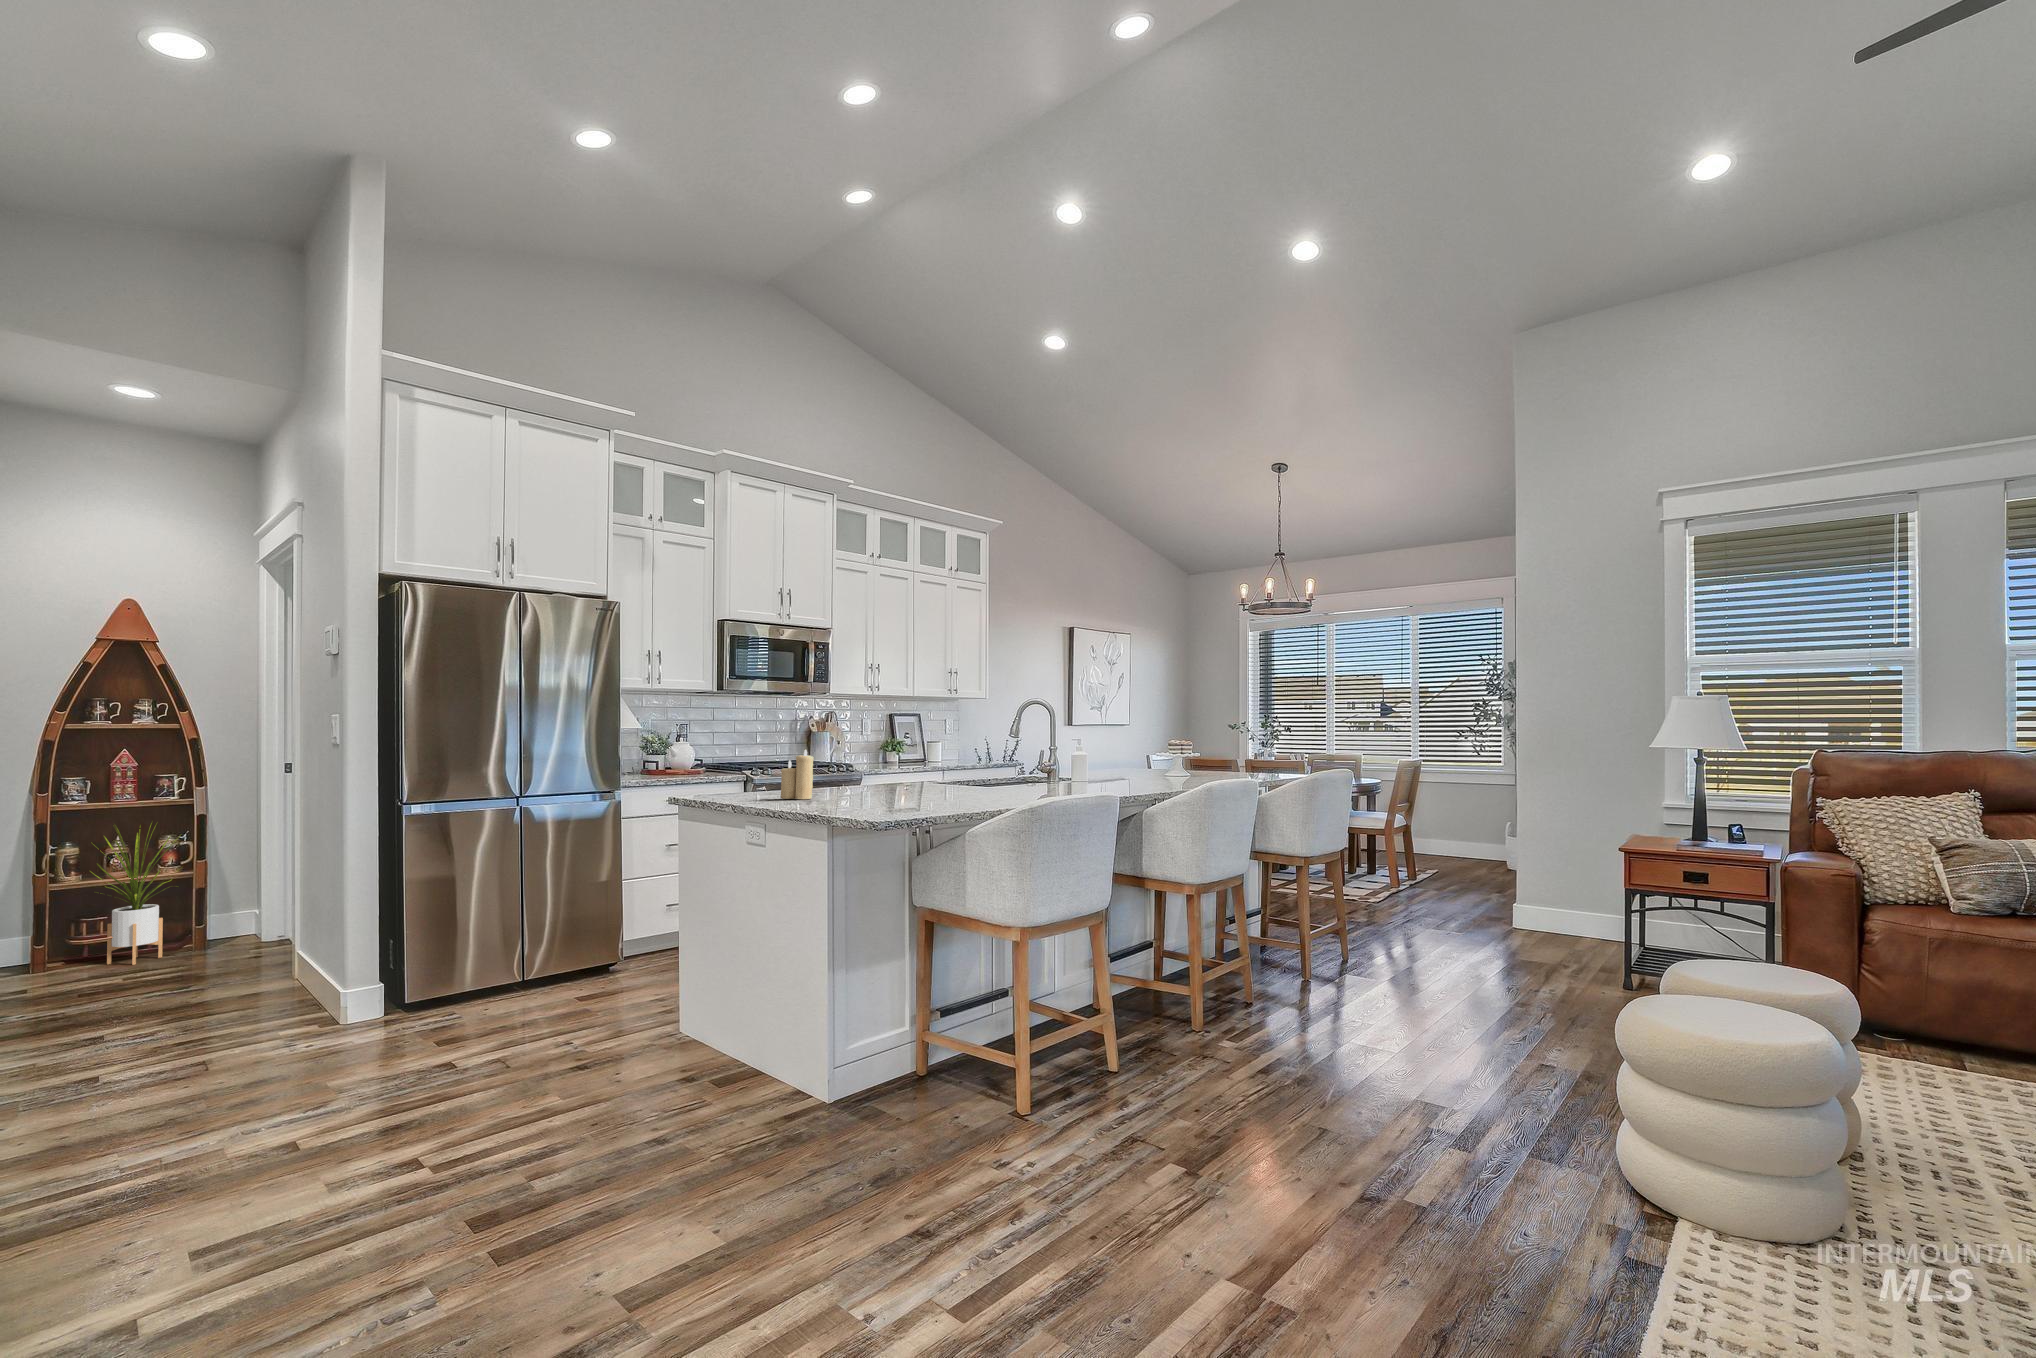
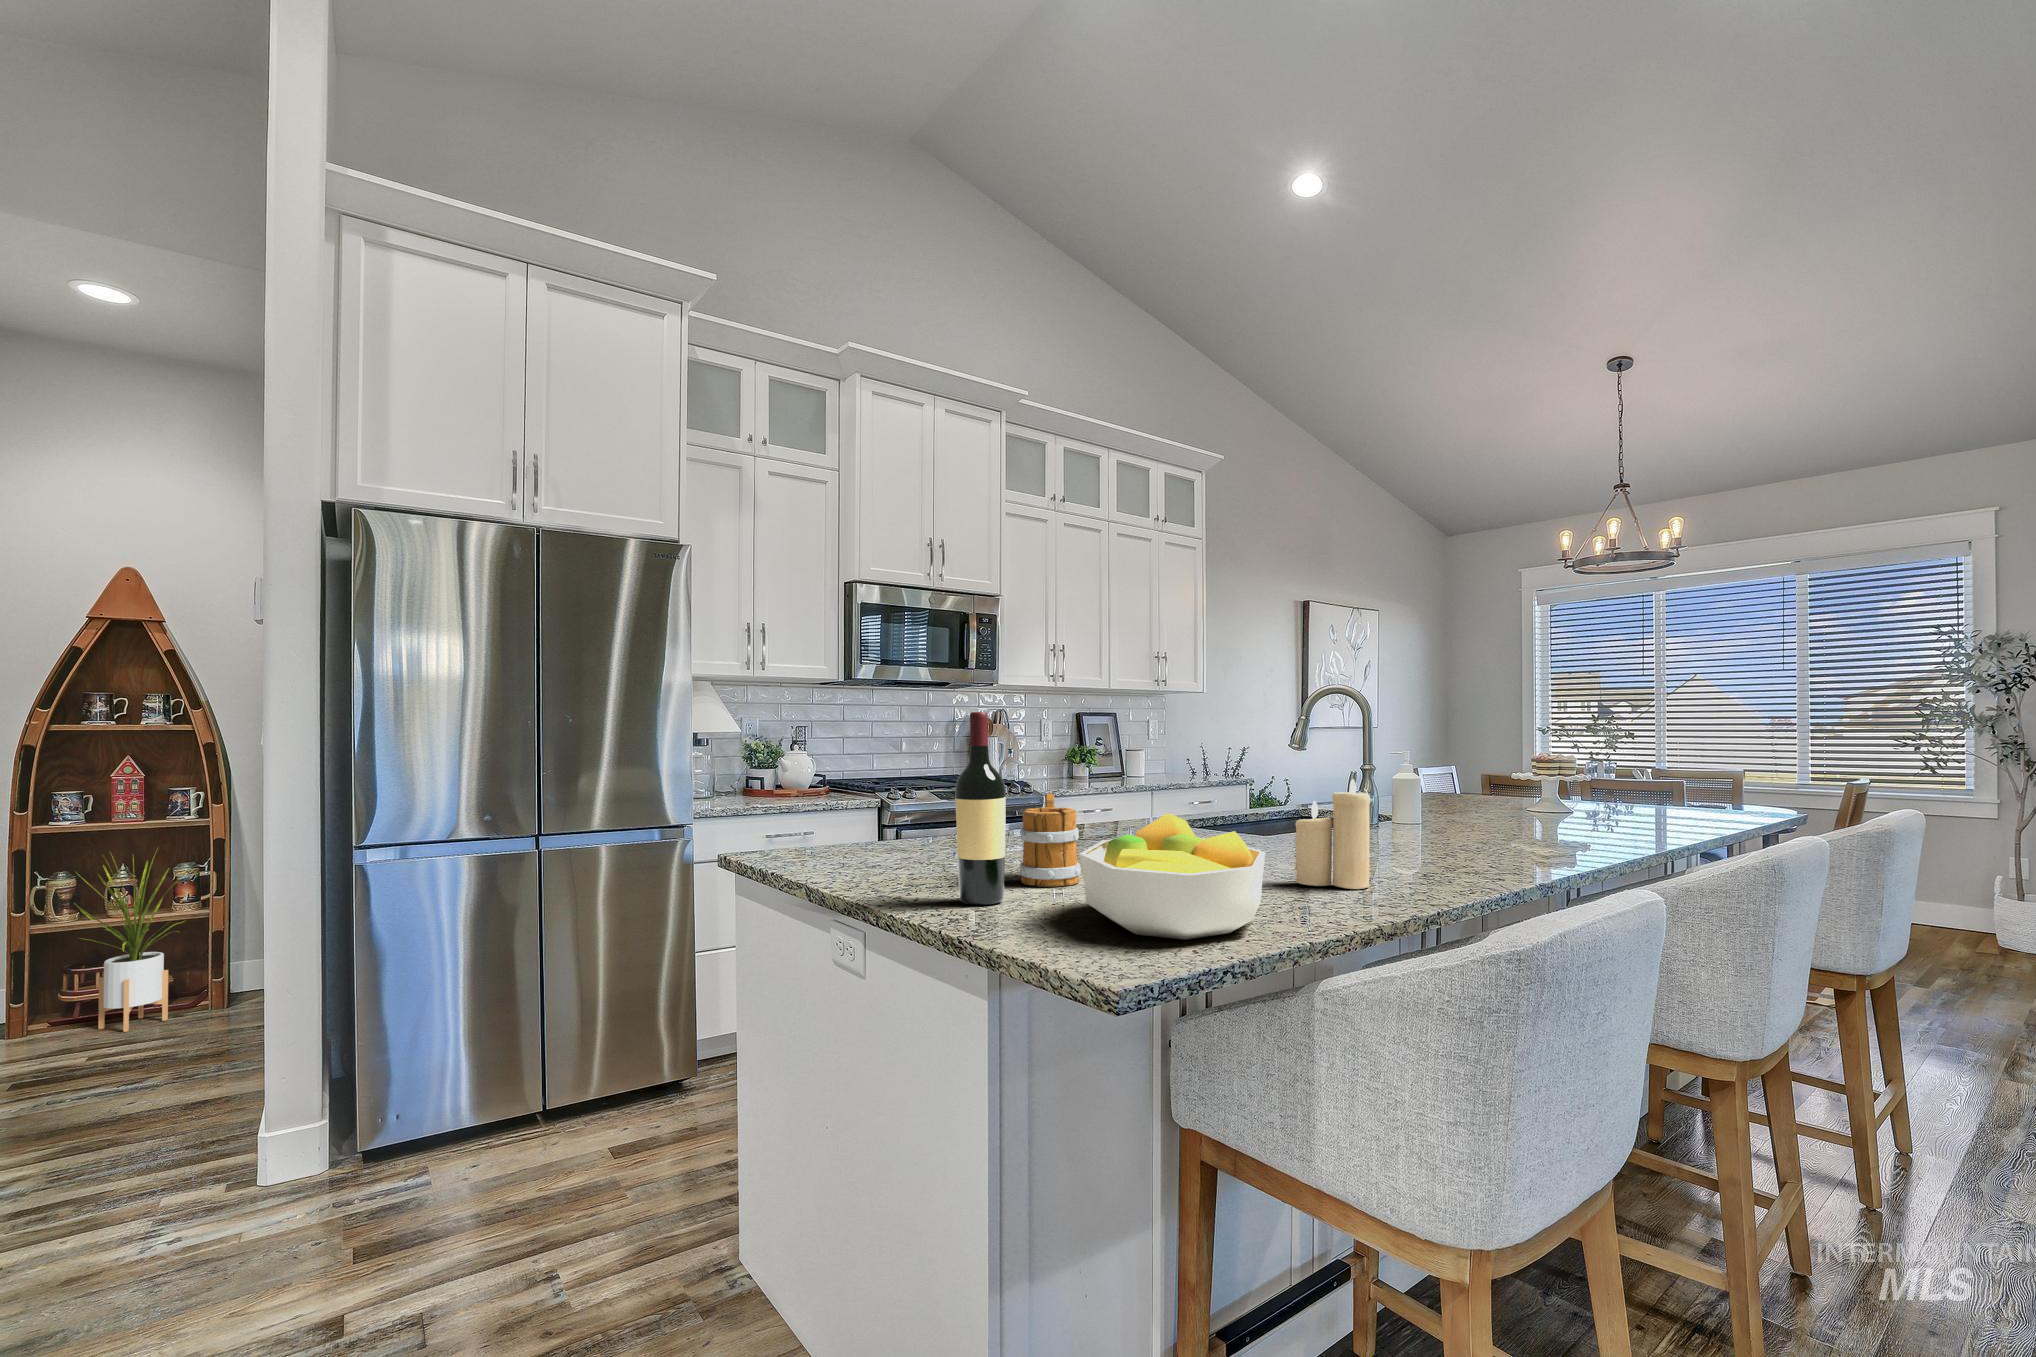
wine bottle: none [822,713,847,806] -> present [955,712,1006,905]
candle: present [781,750,814,799] -> present [1295,779,1370,889]
mug: none [853,756,885,802] -> present [1020,793,1081,887]
fruit bowl: none [883,760,966,810] -> present [1080,813,1265,940]

